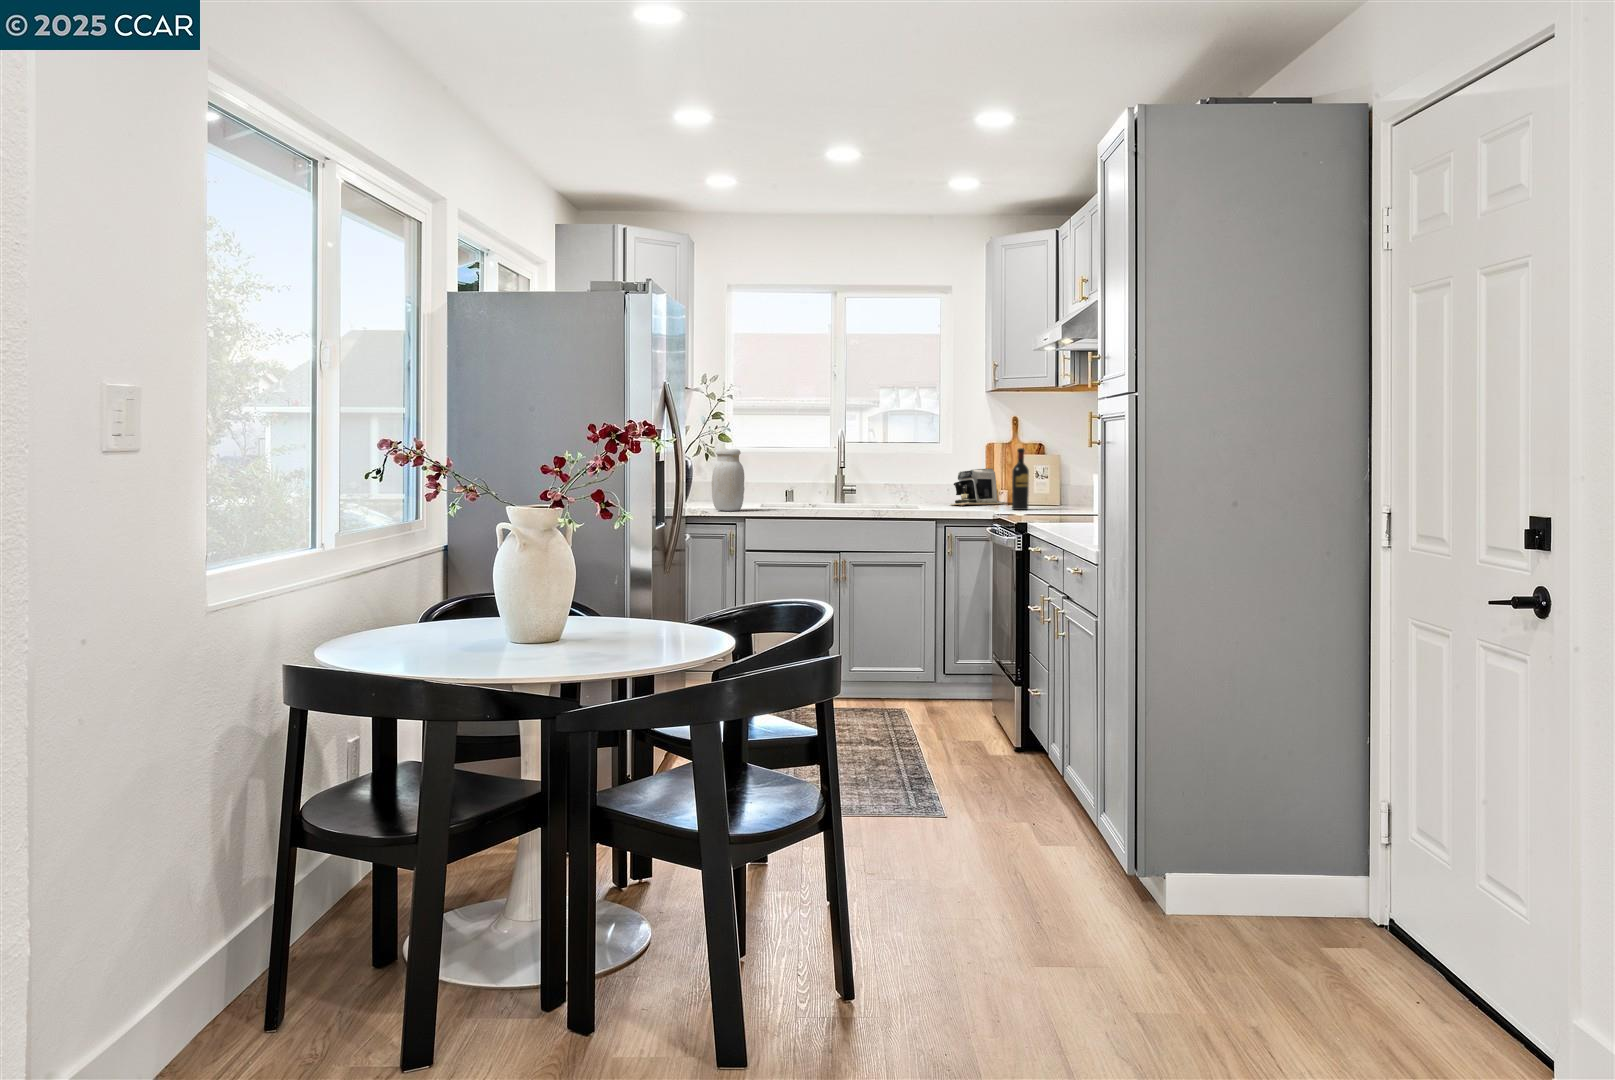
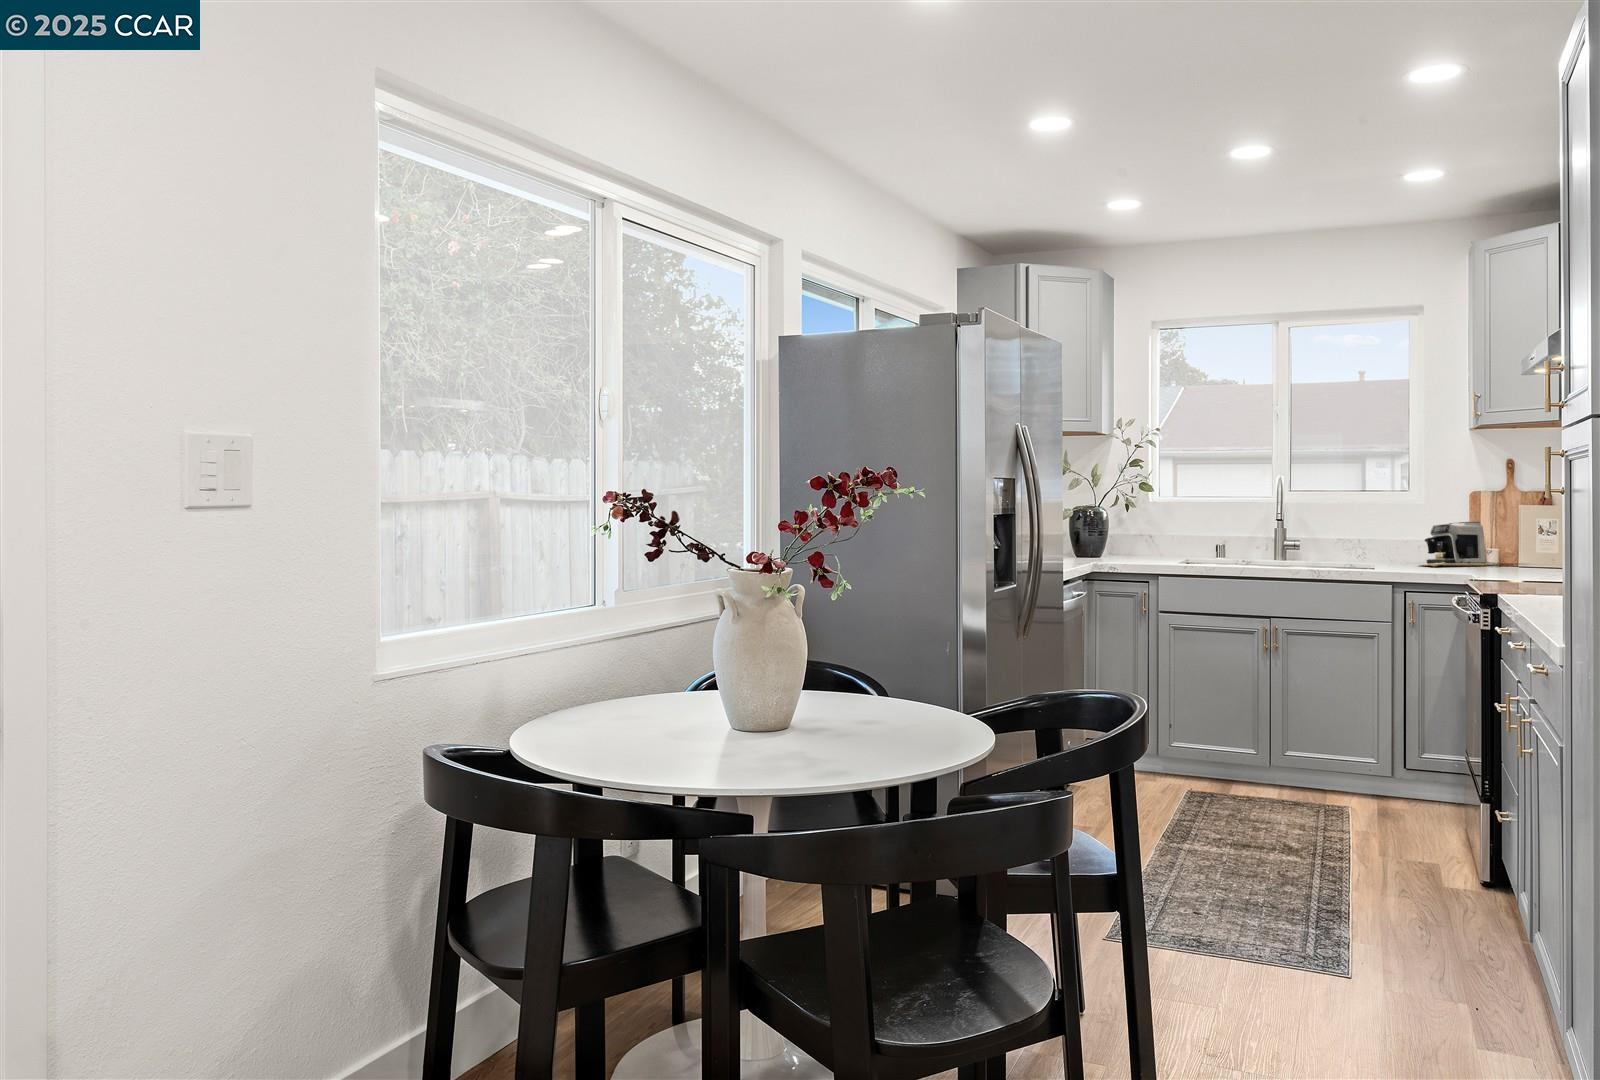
wine bottle: present [1012,448,1029,510] -> none [1500,497,1525,574]
jar: present [712,449,744,511] -> none [1117,500,1154,568]

